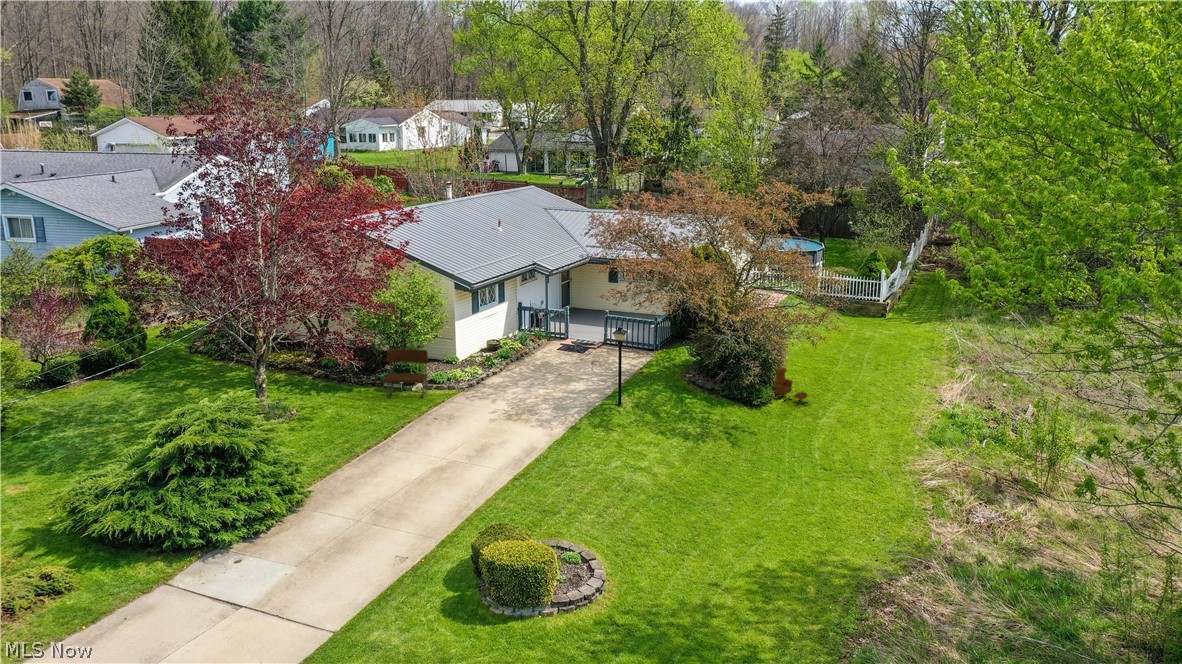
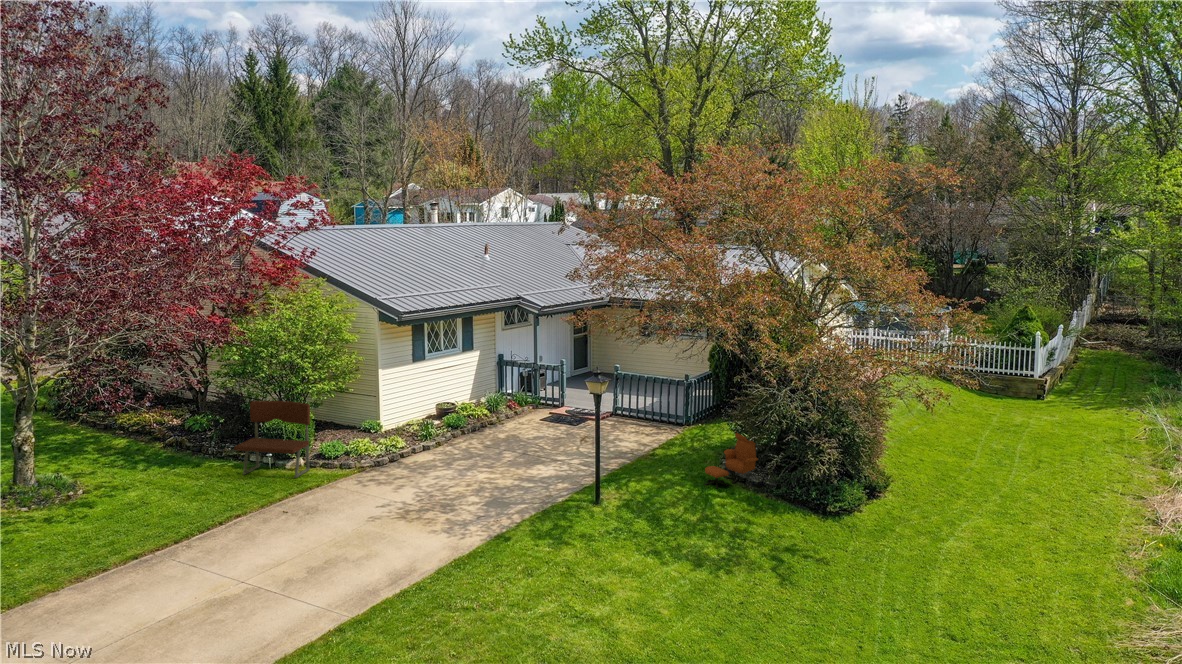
lounge chair: present [775,368,808,405] -> present [705,433,758,488]

